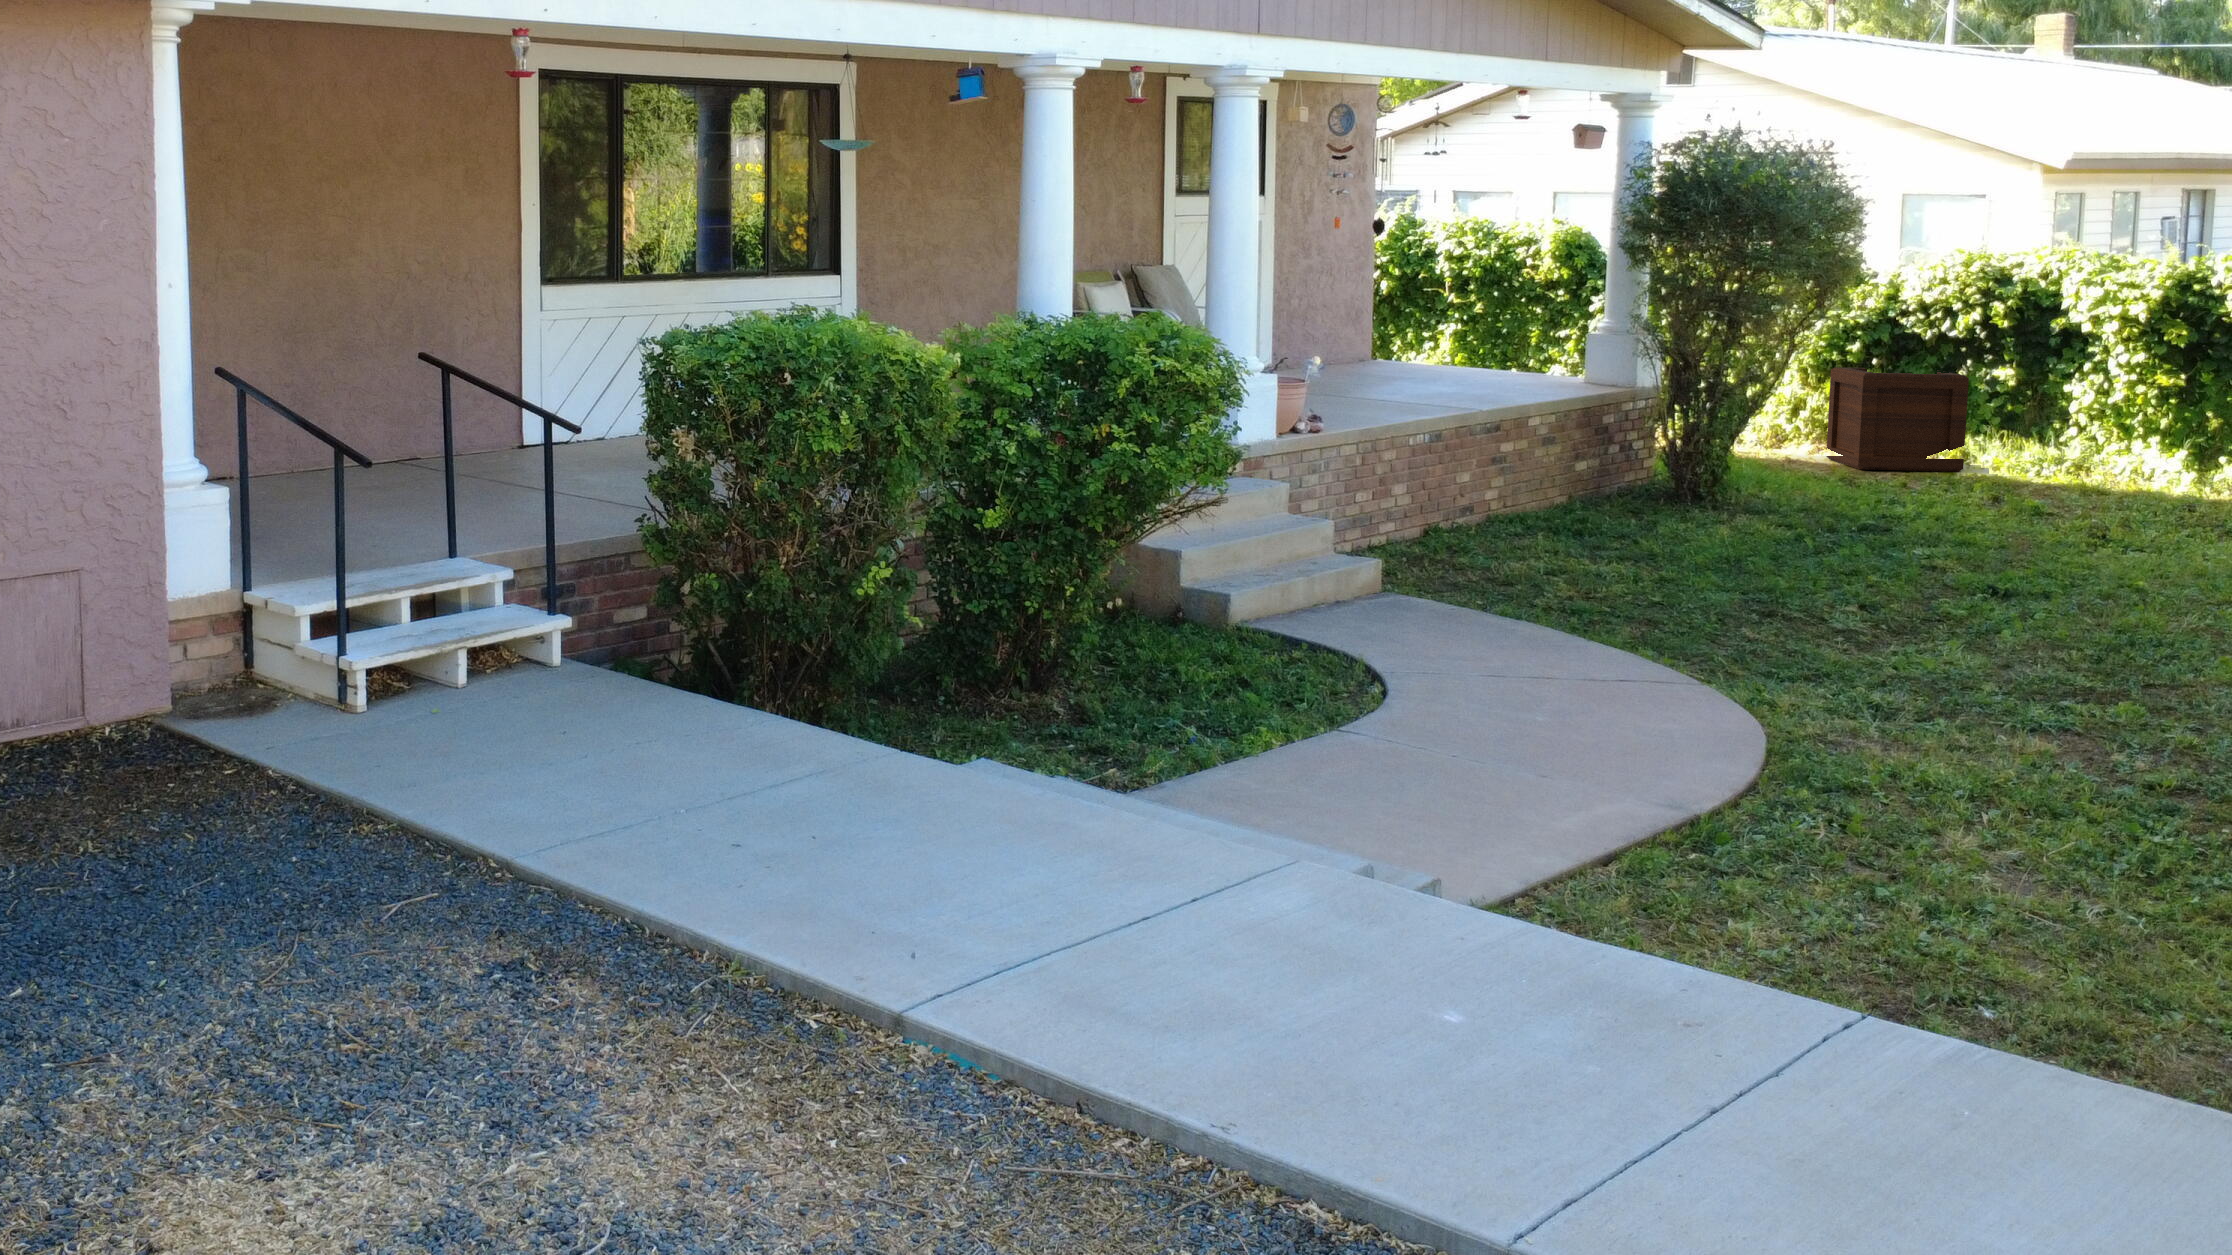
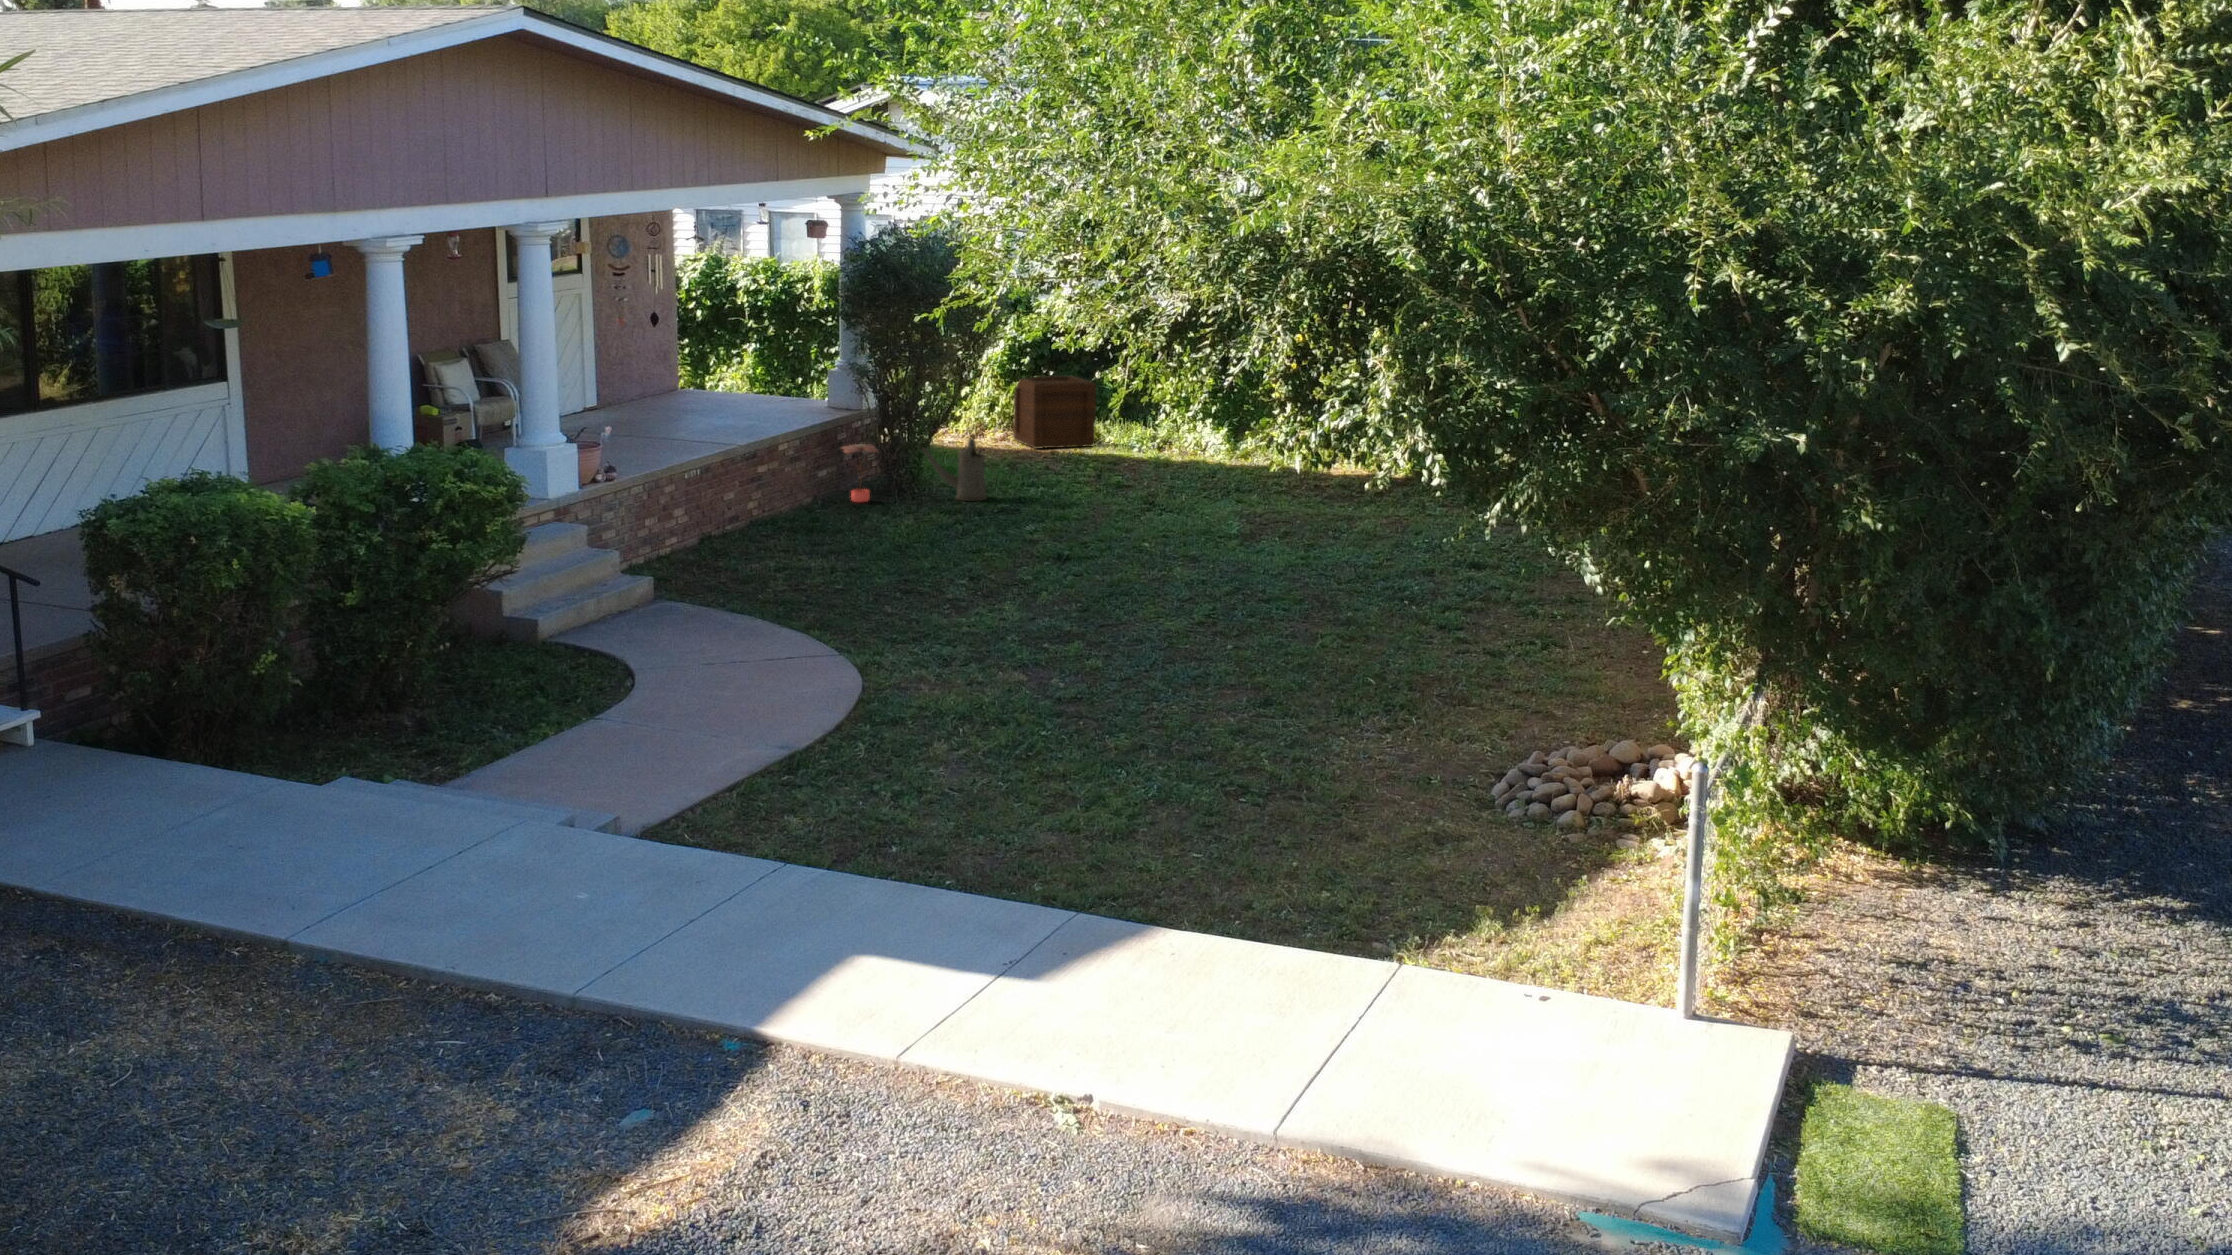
watering can: none [1669,428,1788,521] -> present [922,438,993,501]
potted plant: none [1544,429,1601,512] -> present [843,444,878,503]

